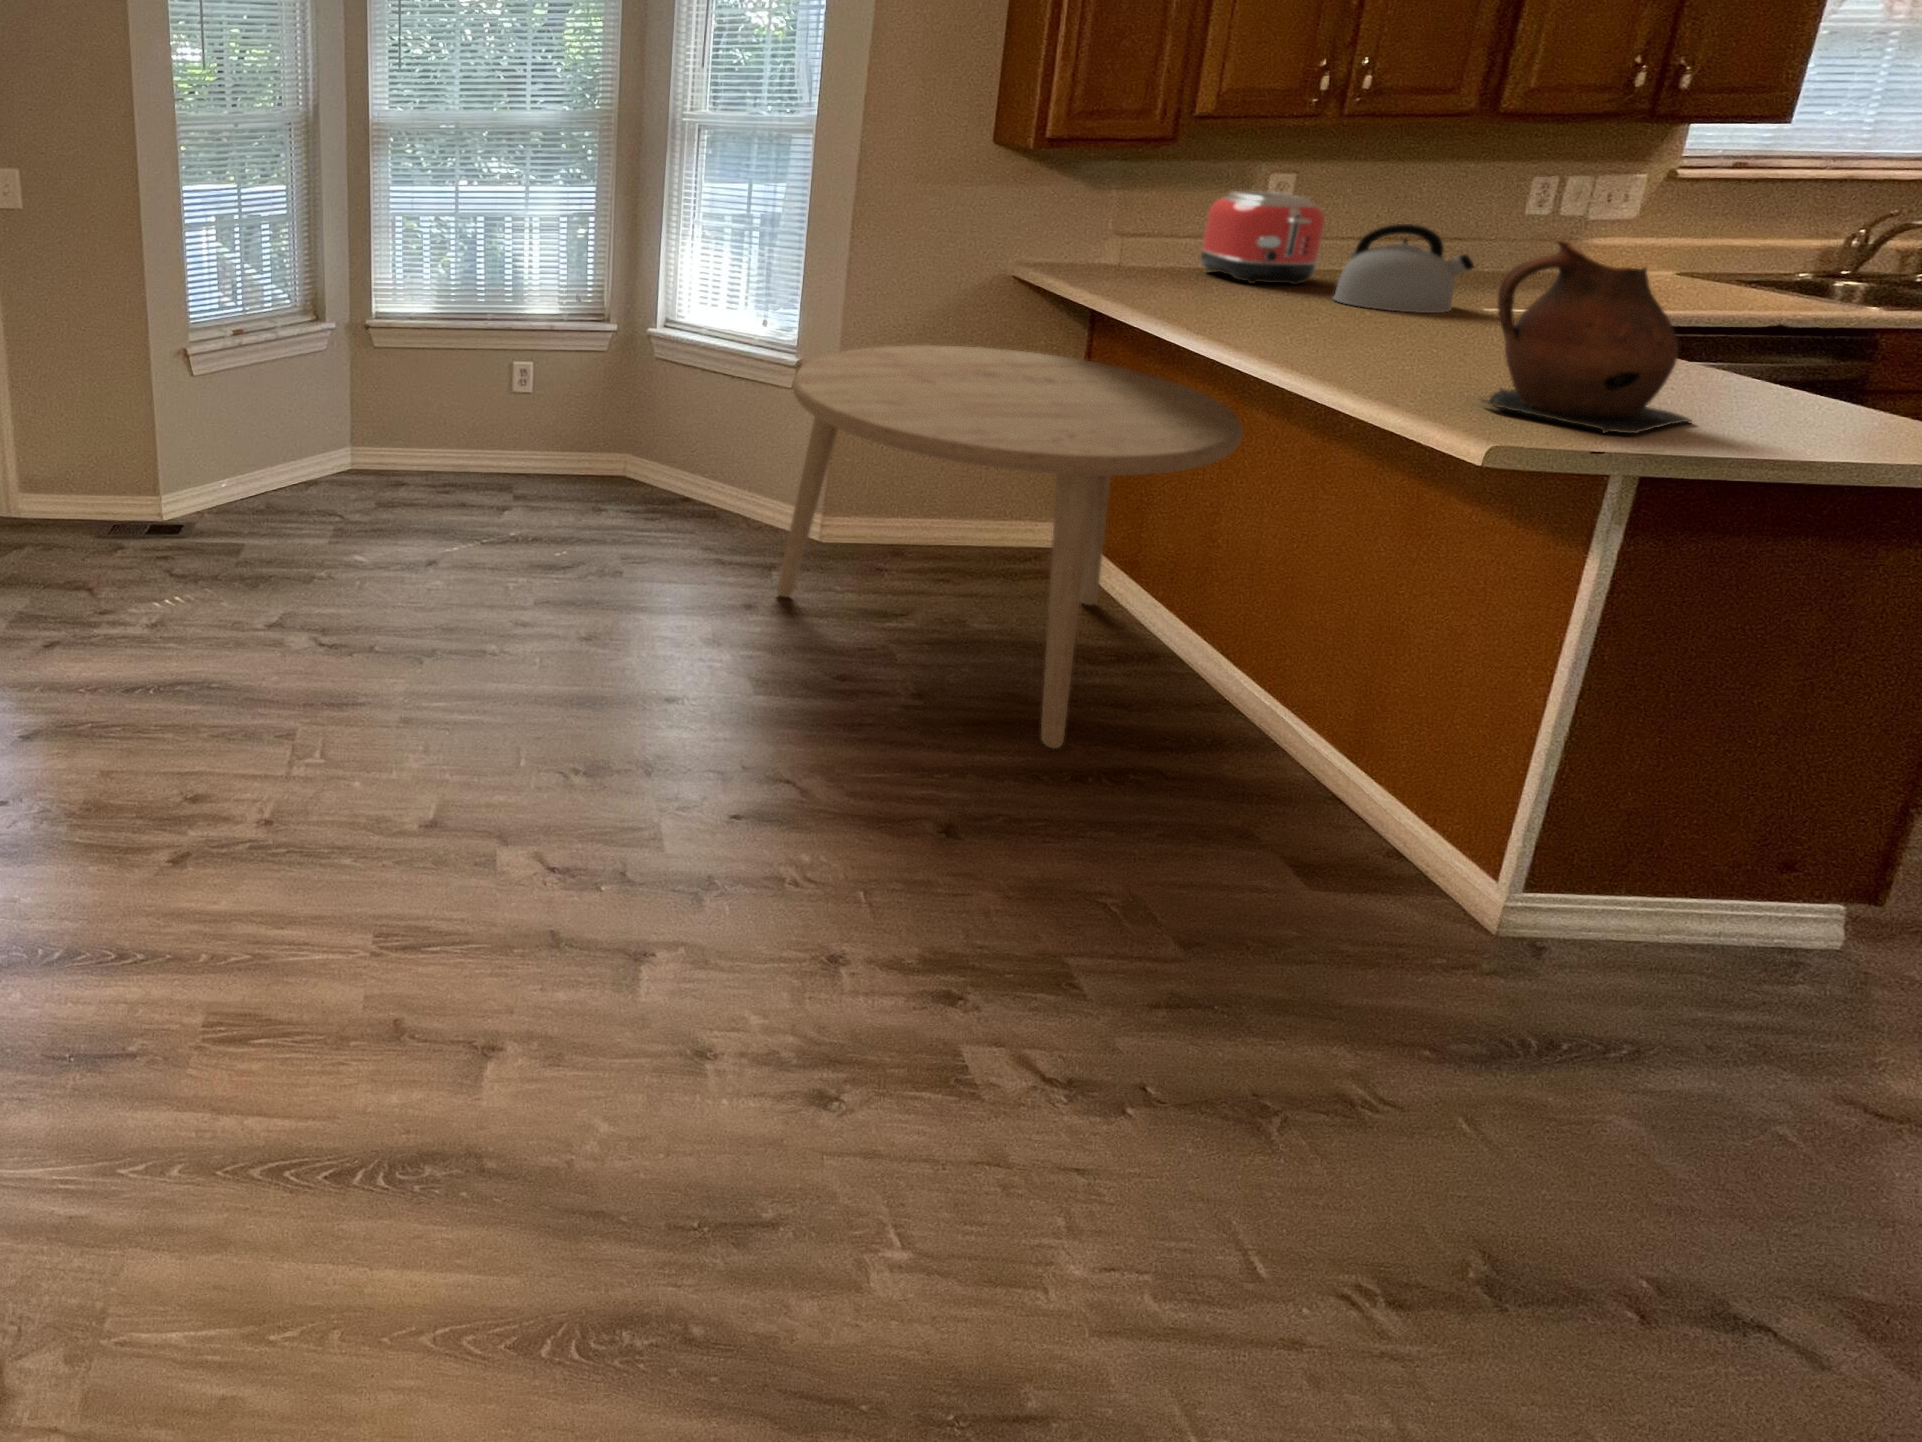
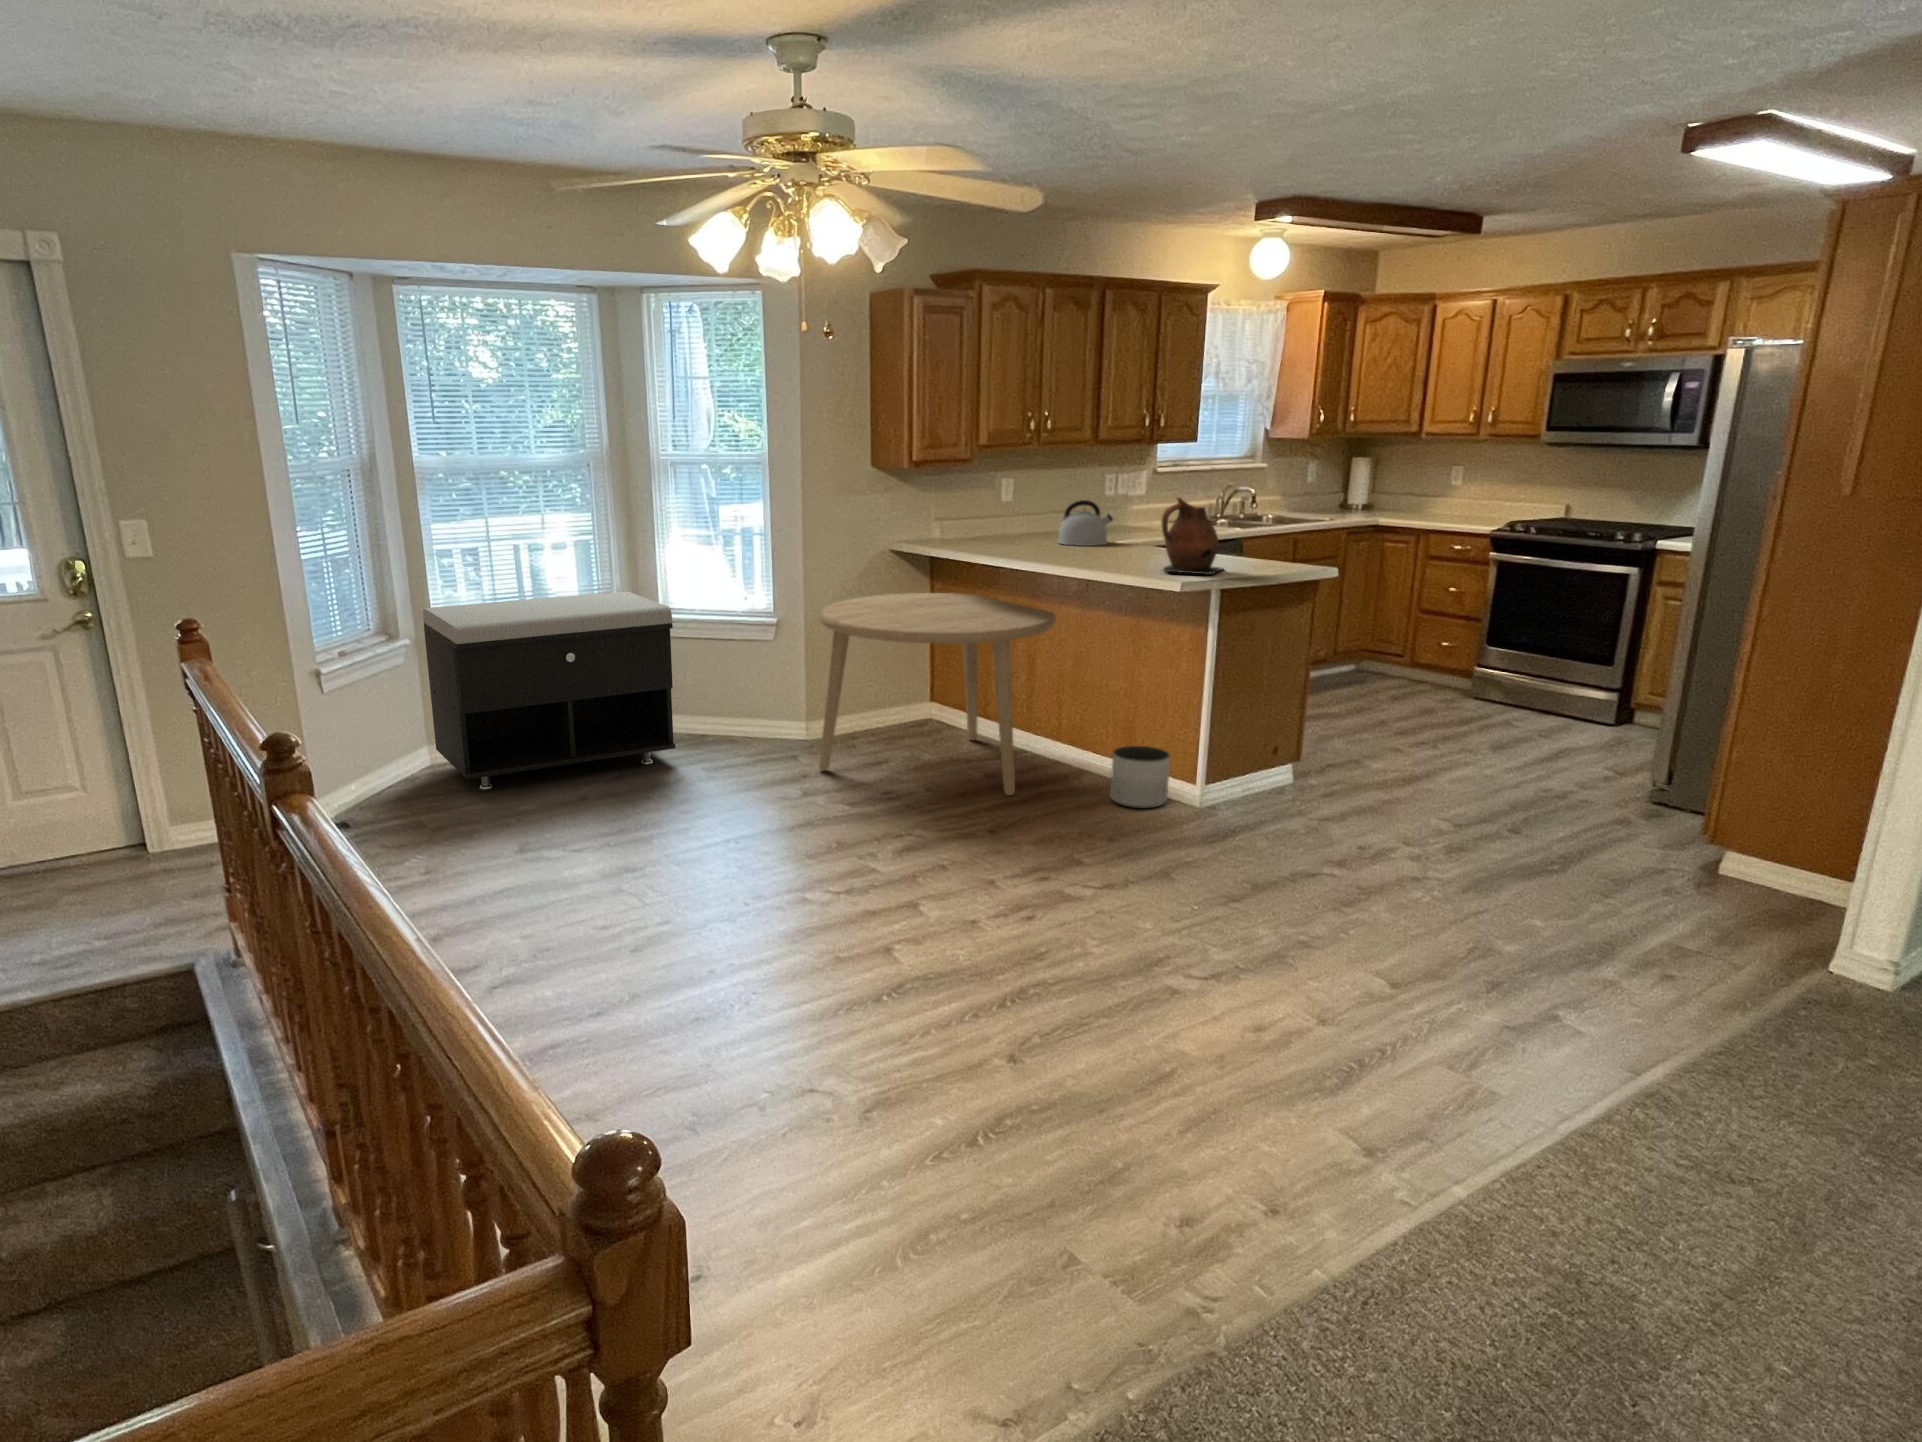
toaster: present [1200,191,1325,284] -> none [981,488,1041,541]
storage bench: none [329,287,613,521] -> present [423,591,676,790]
planter: none [1266,737,1436,896] -> present [1110,746,1170,809]

